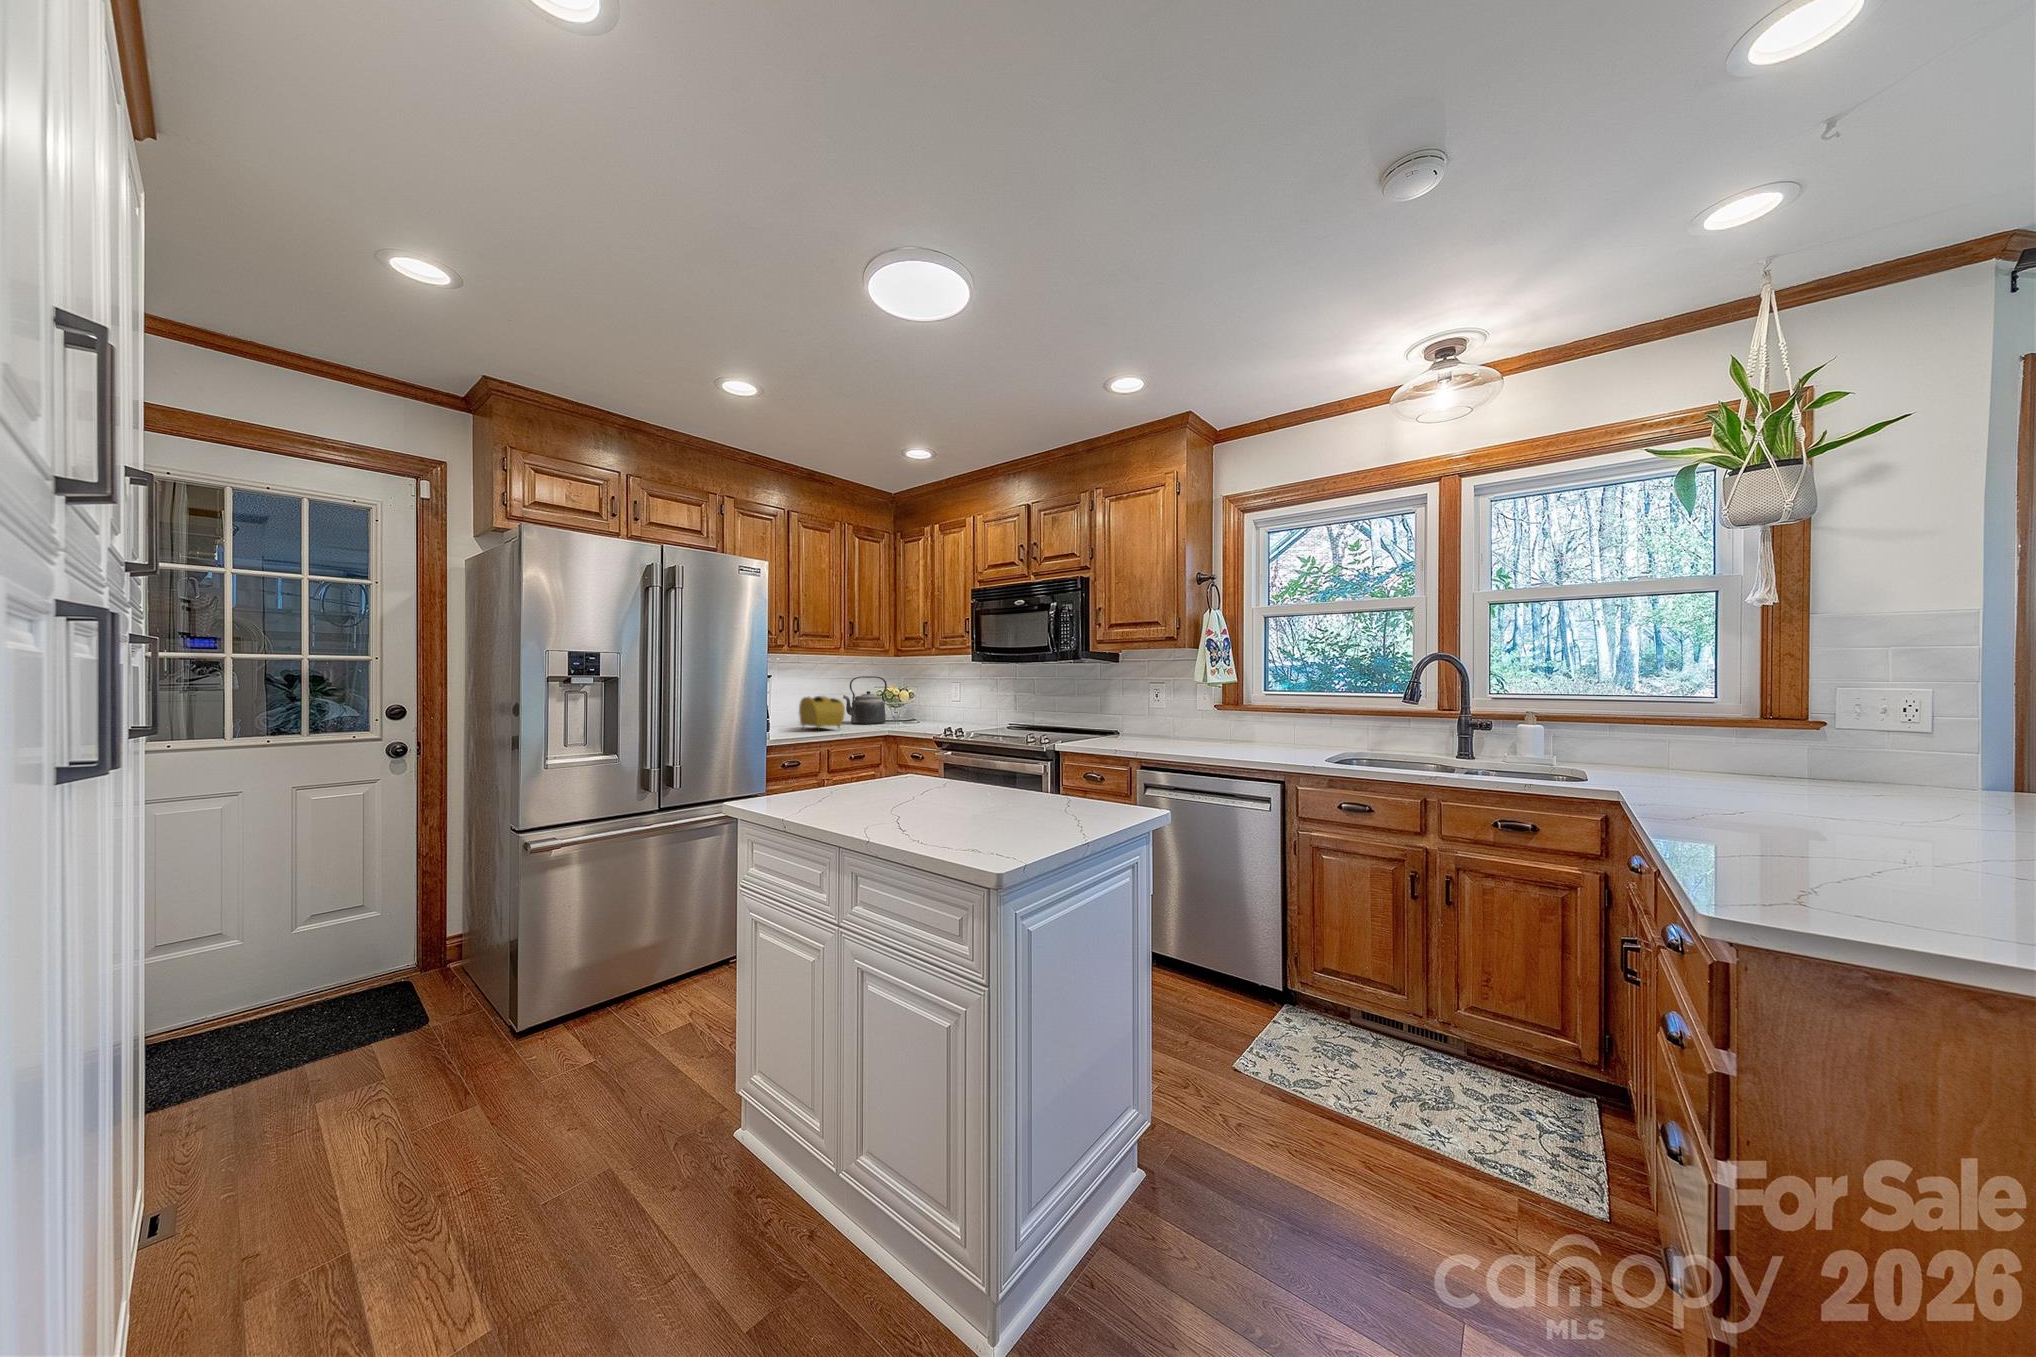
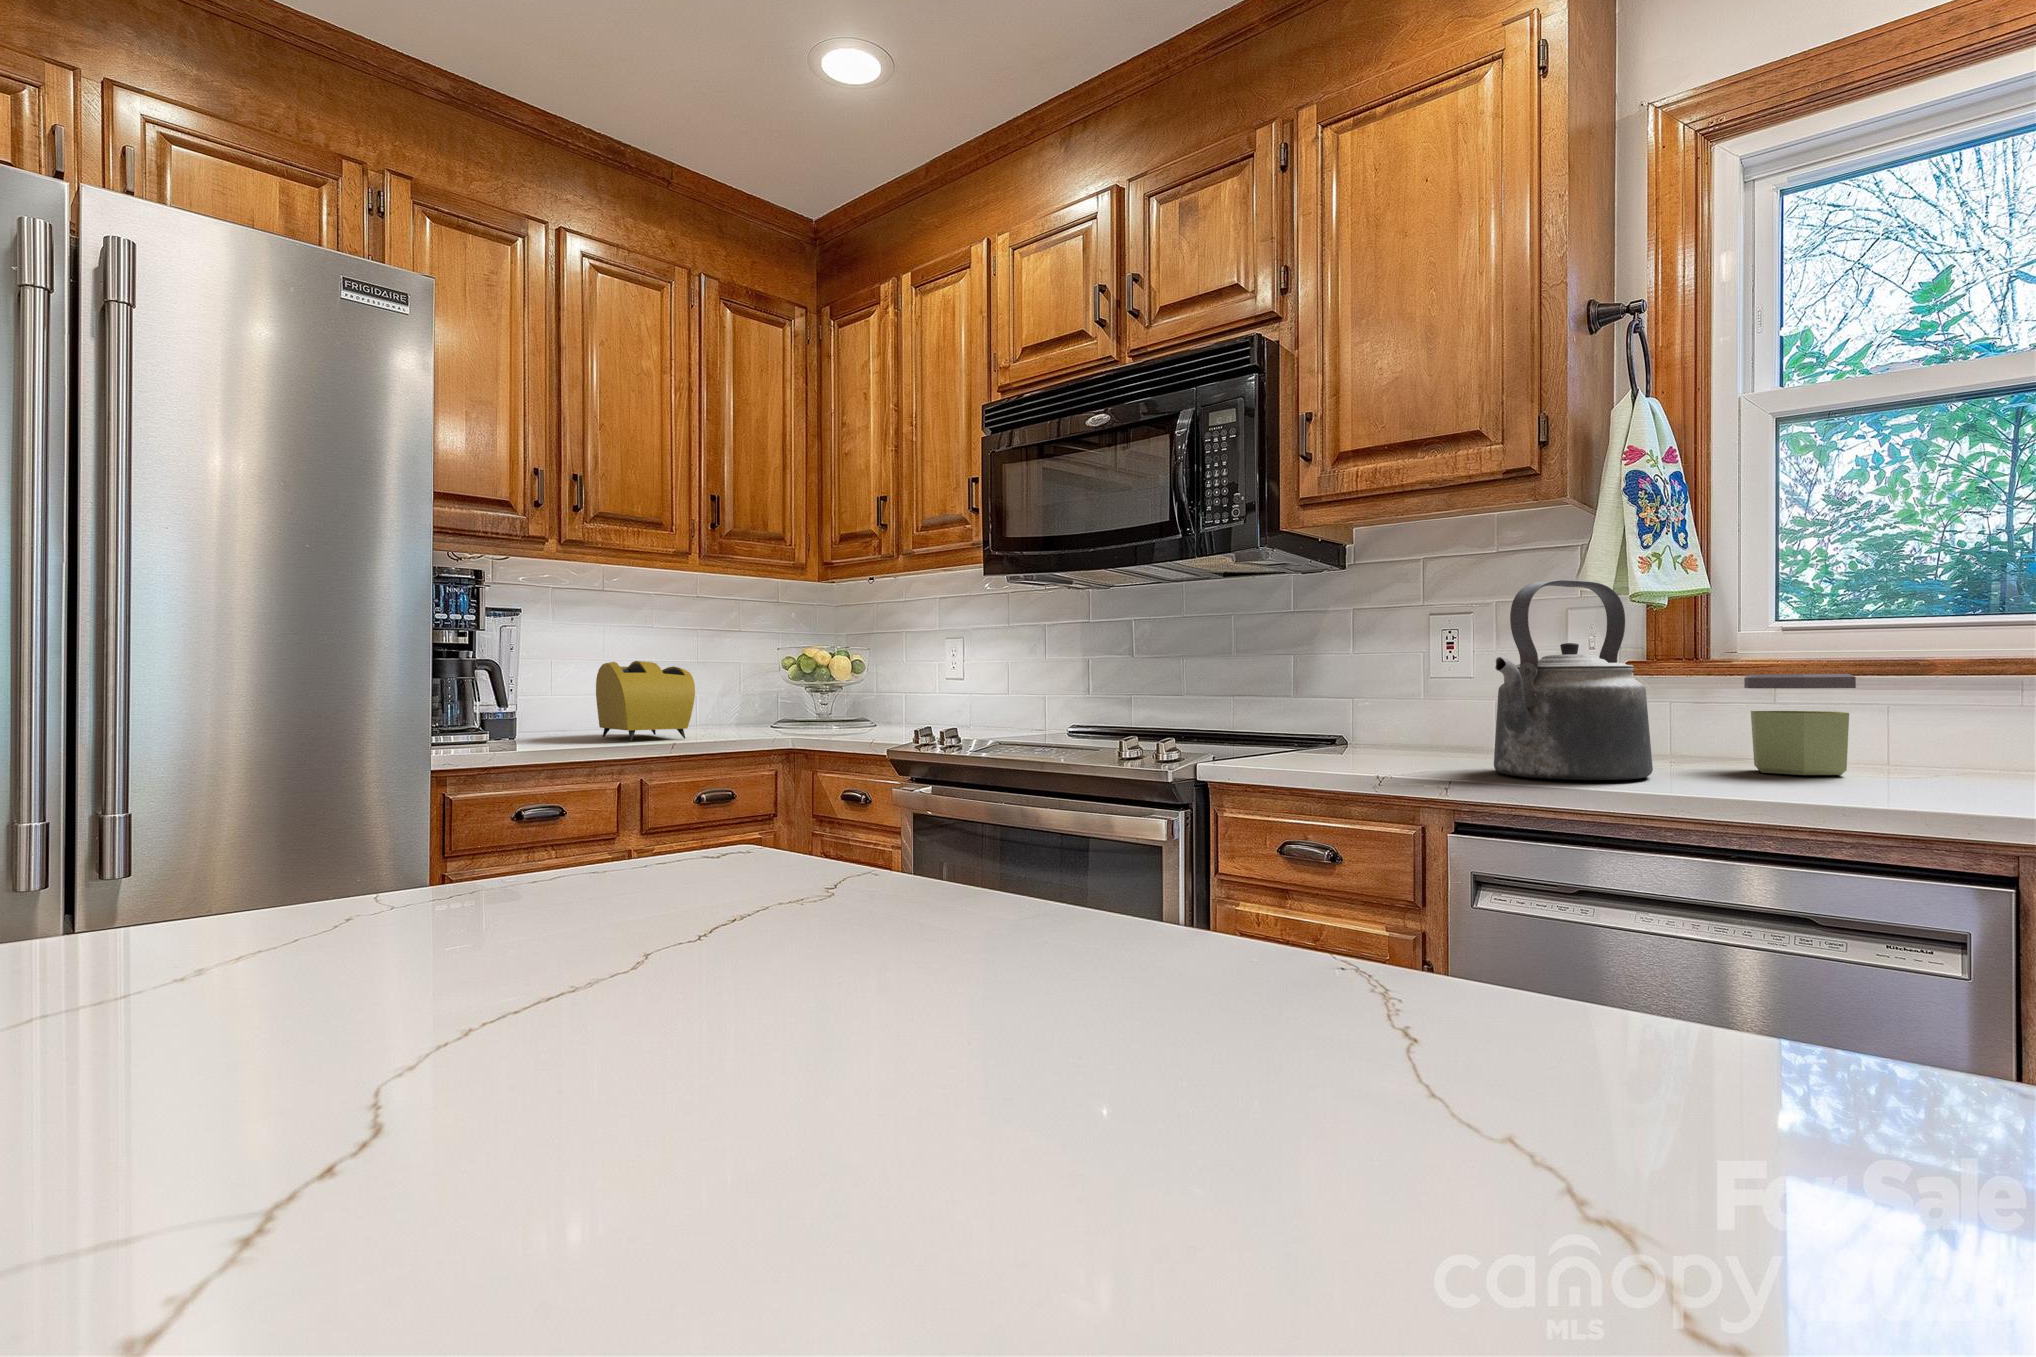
kettle: present [843,676,887,724] -> present [1494,580,1653,780]
jar: none [1240,714,1274,750] -> present [1744,674,1856,775]

